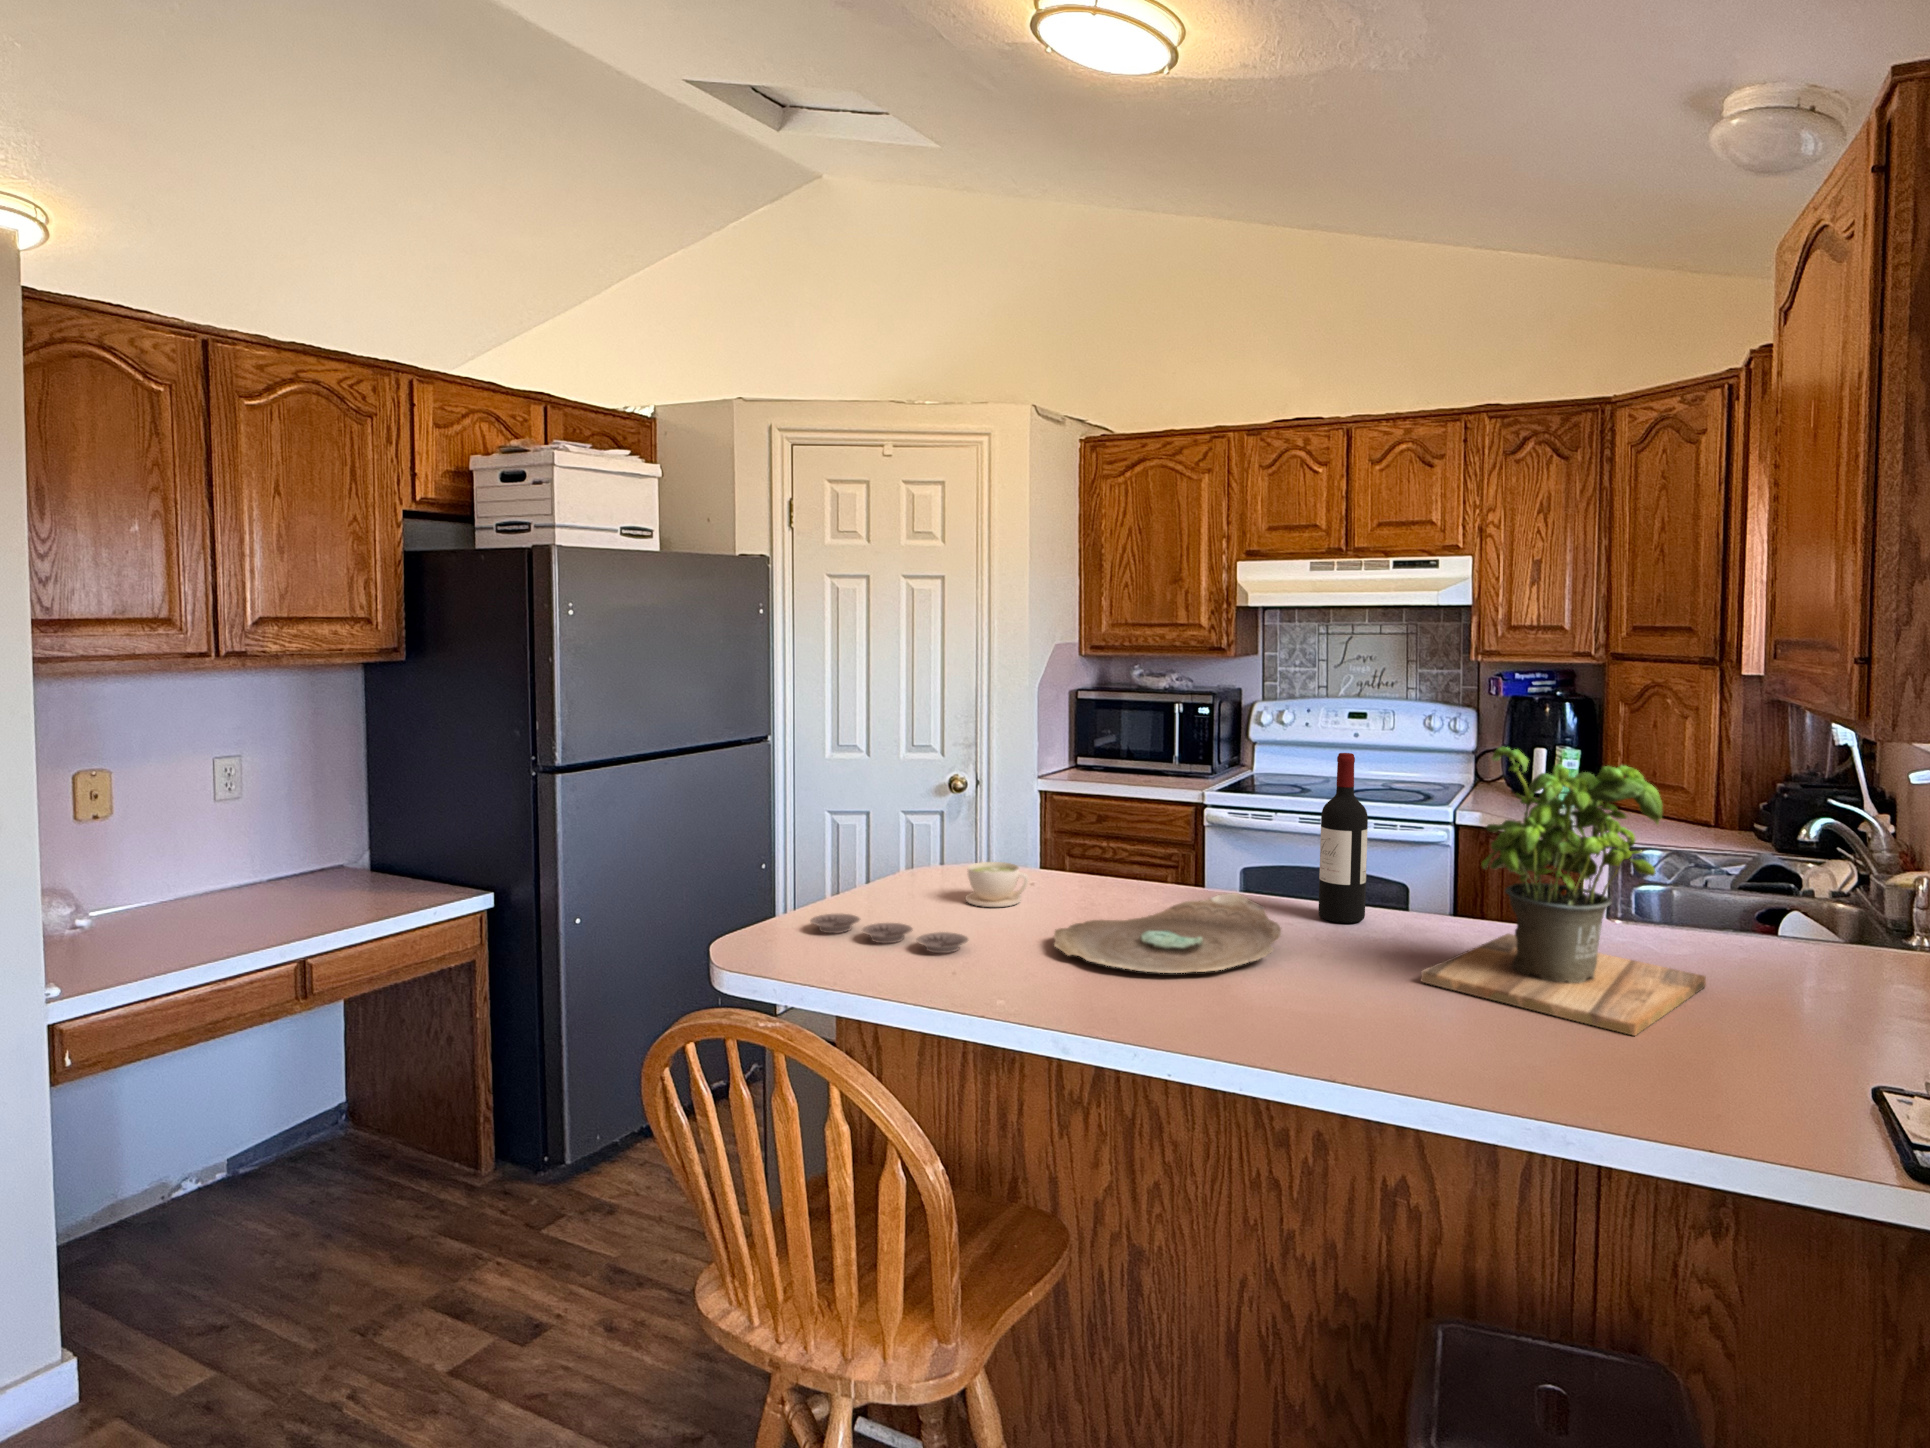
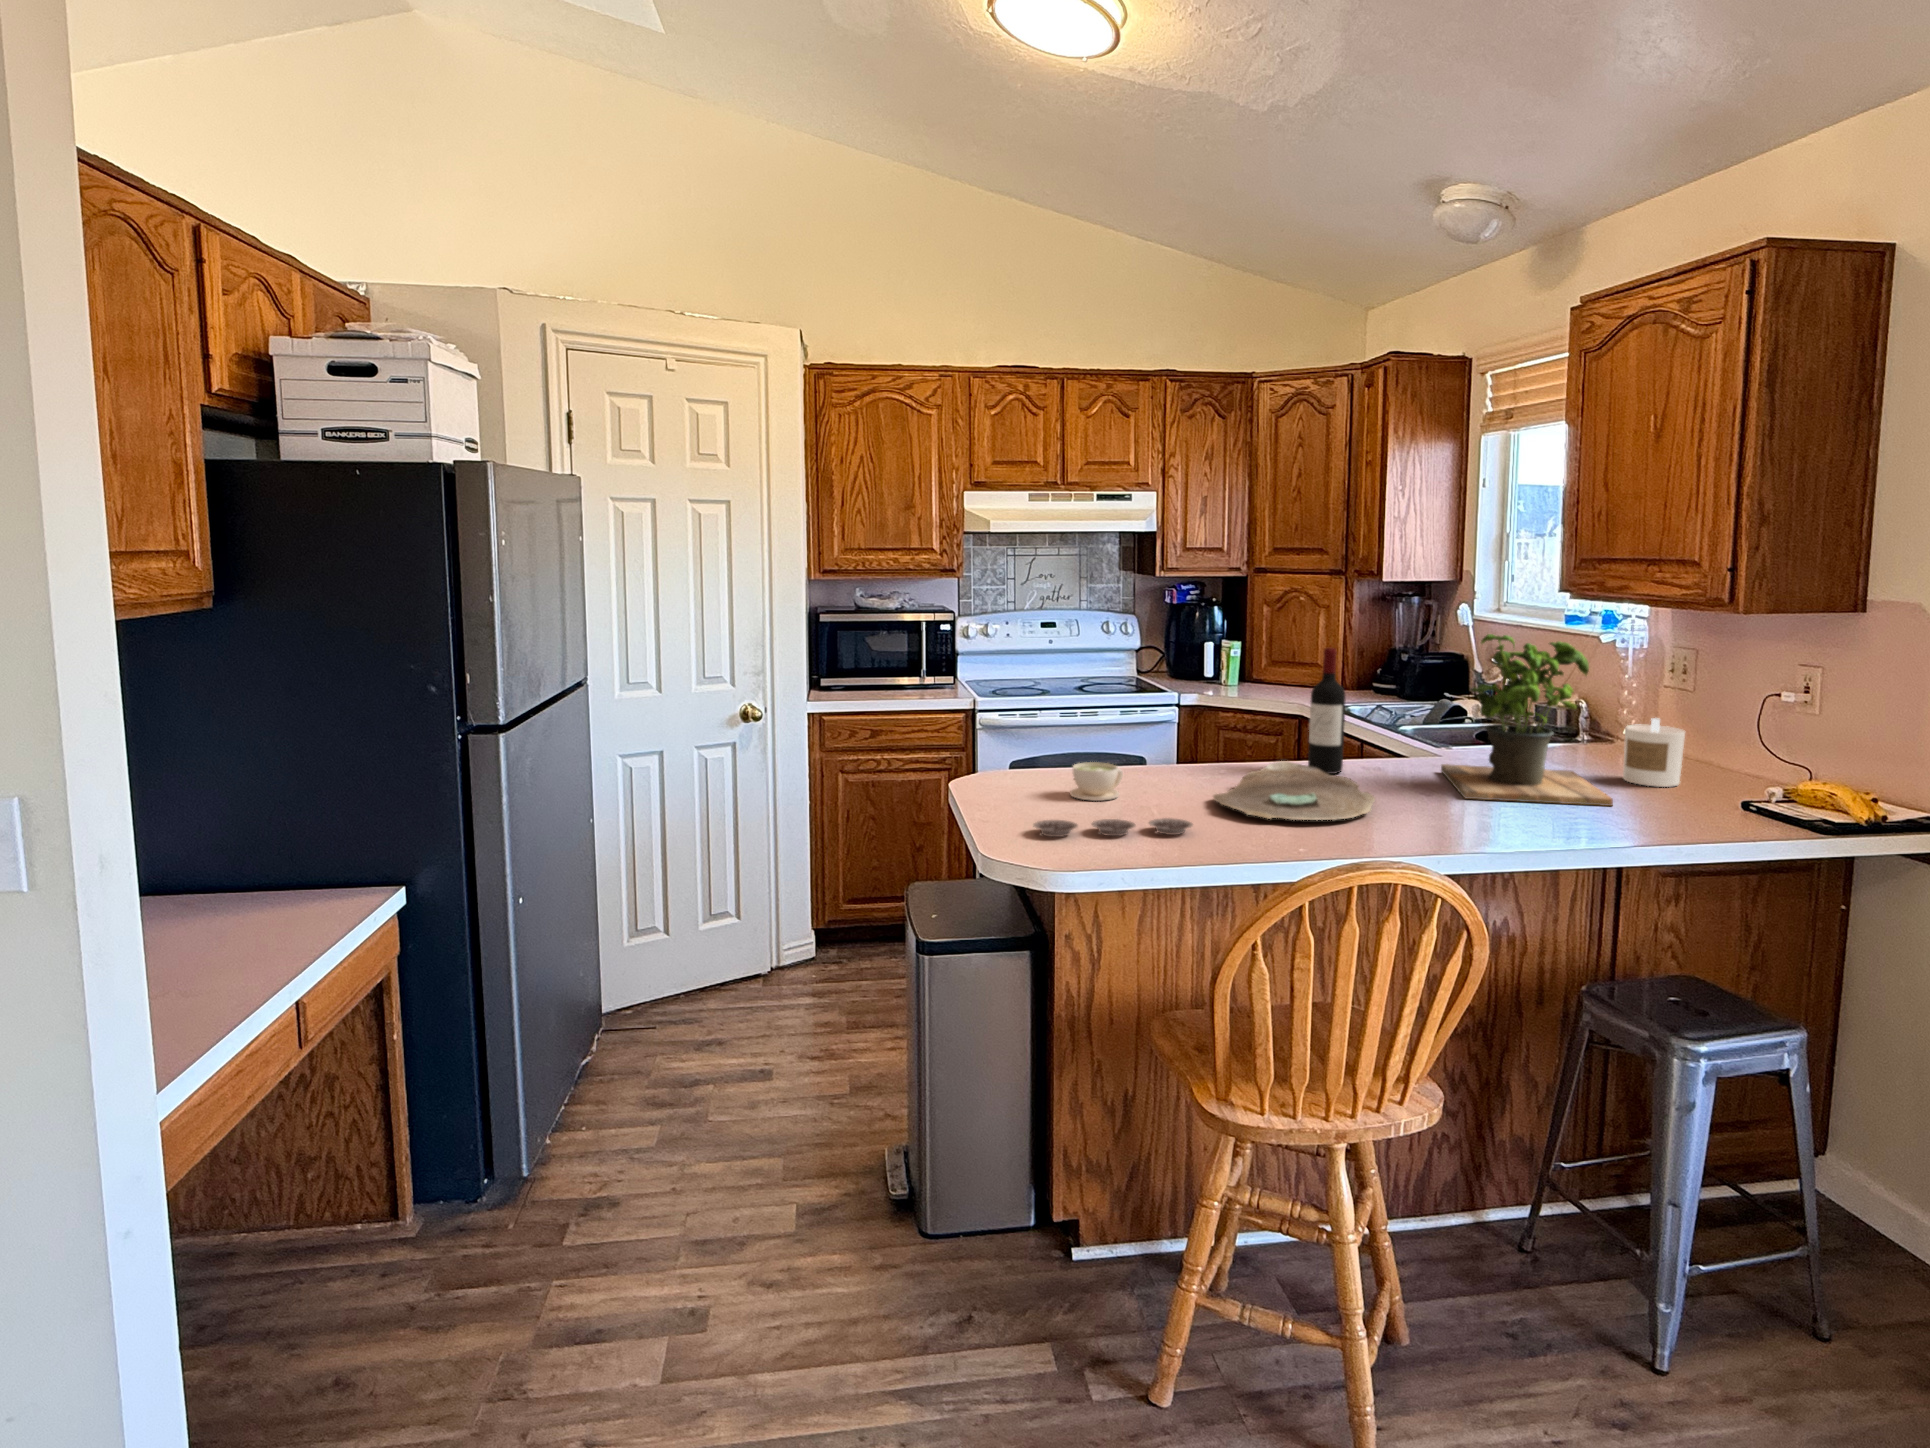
candle: none [1788,908,1899,1032] -> present [1623,718,1685,787]

